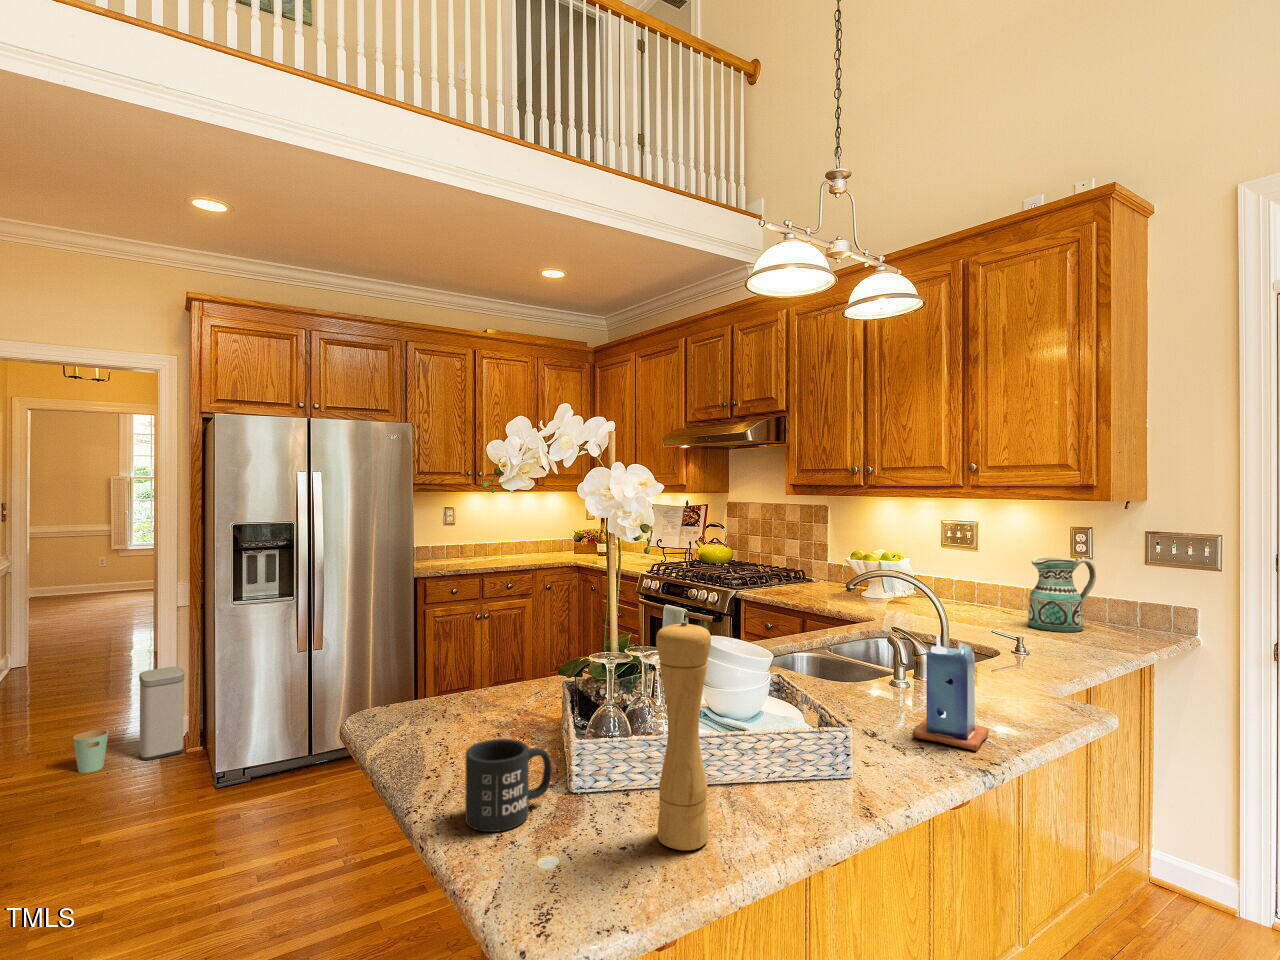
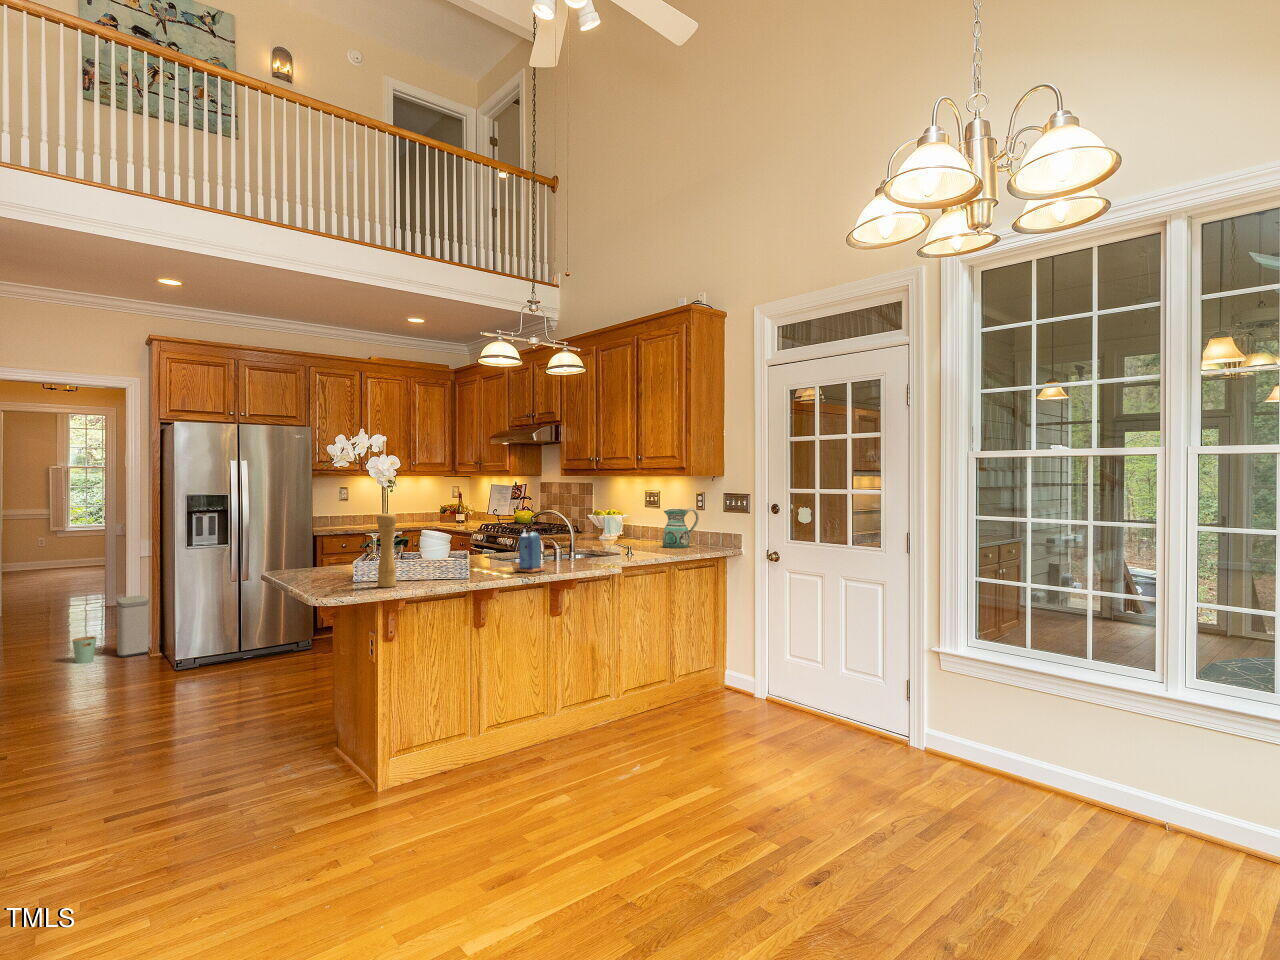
mug: present [465,739,552,832] -> none [311,560,346,587]

